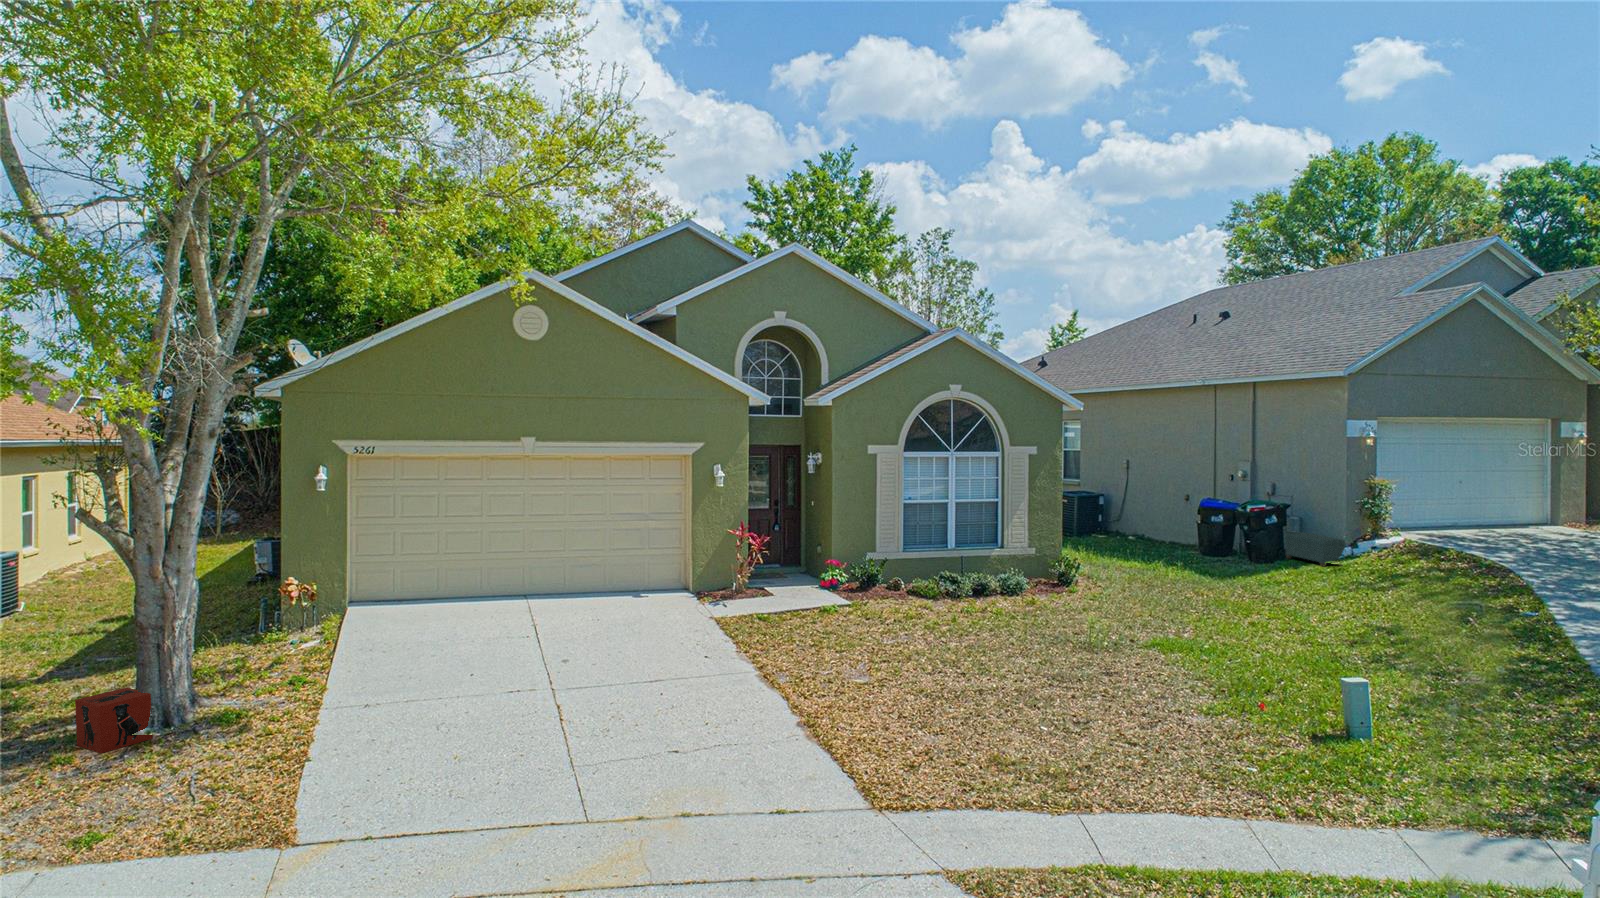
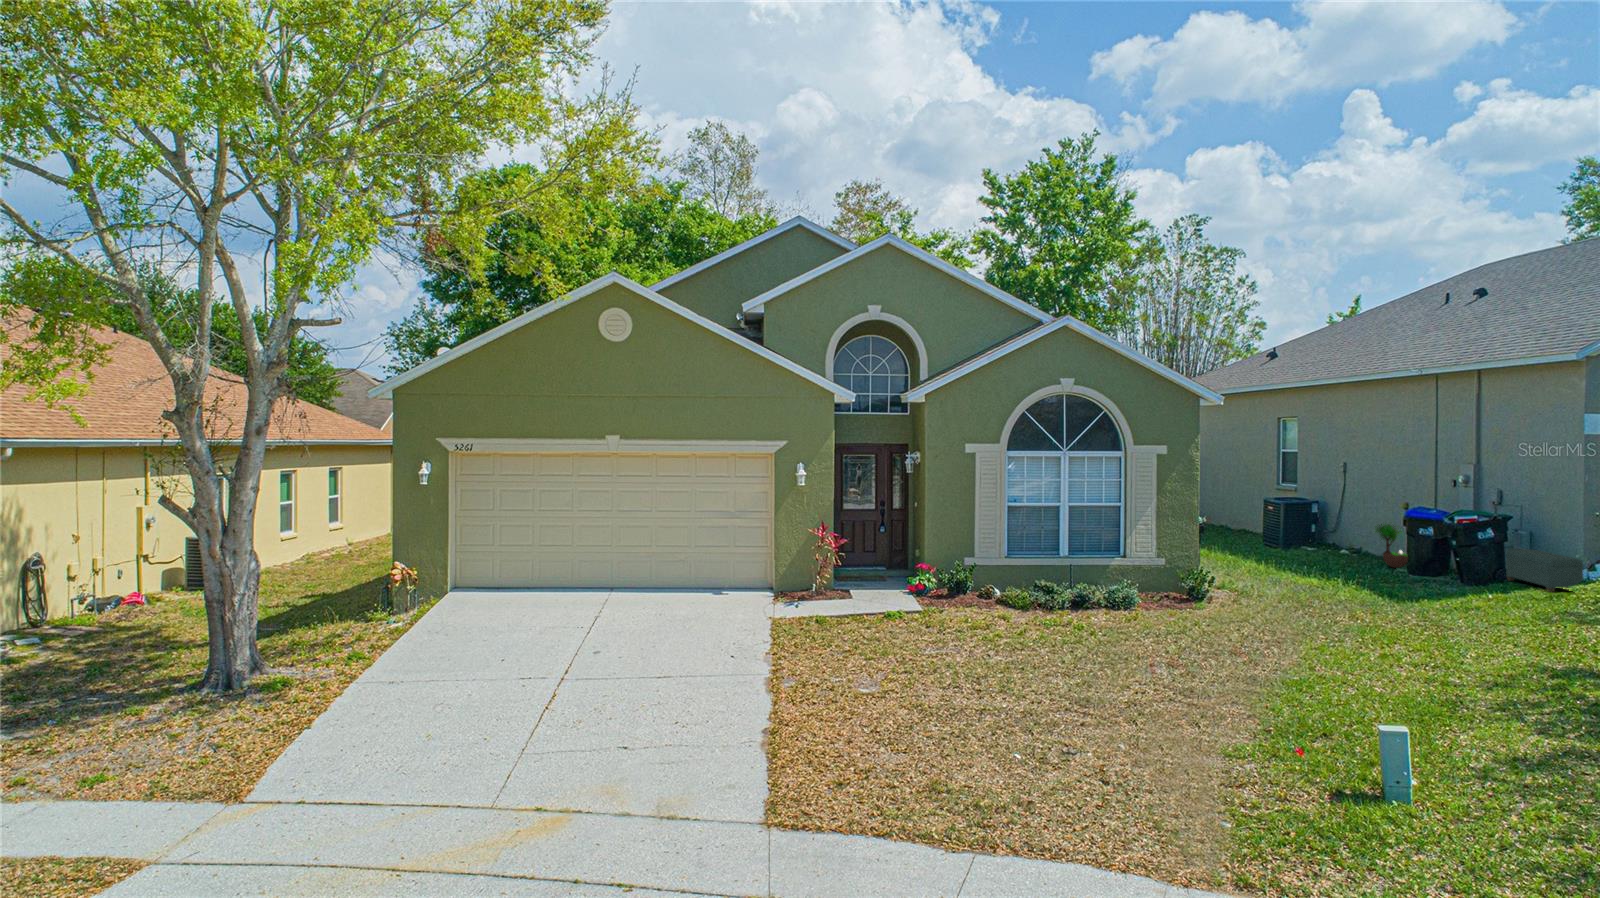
potted tree: none [1181,509,1209,551] -> present [1375,523,1408,568]
storage box: present [75,687,152,753] -> none [161,651,219,706]

